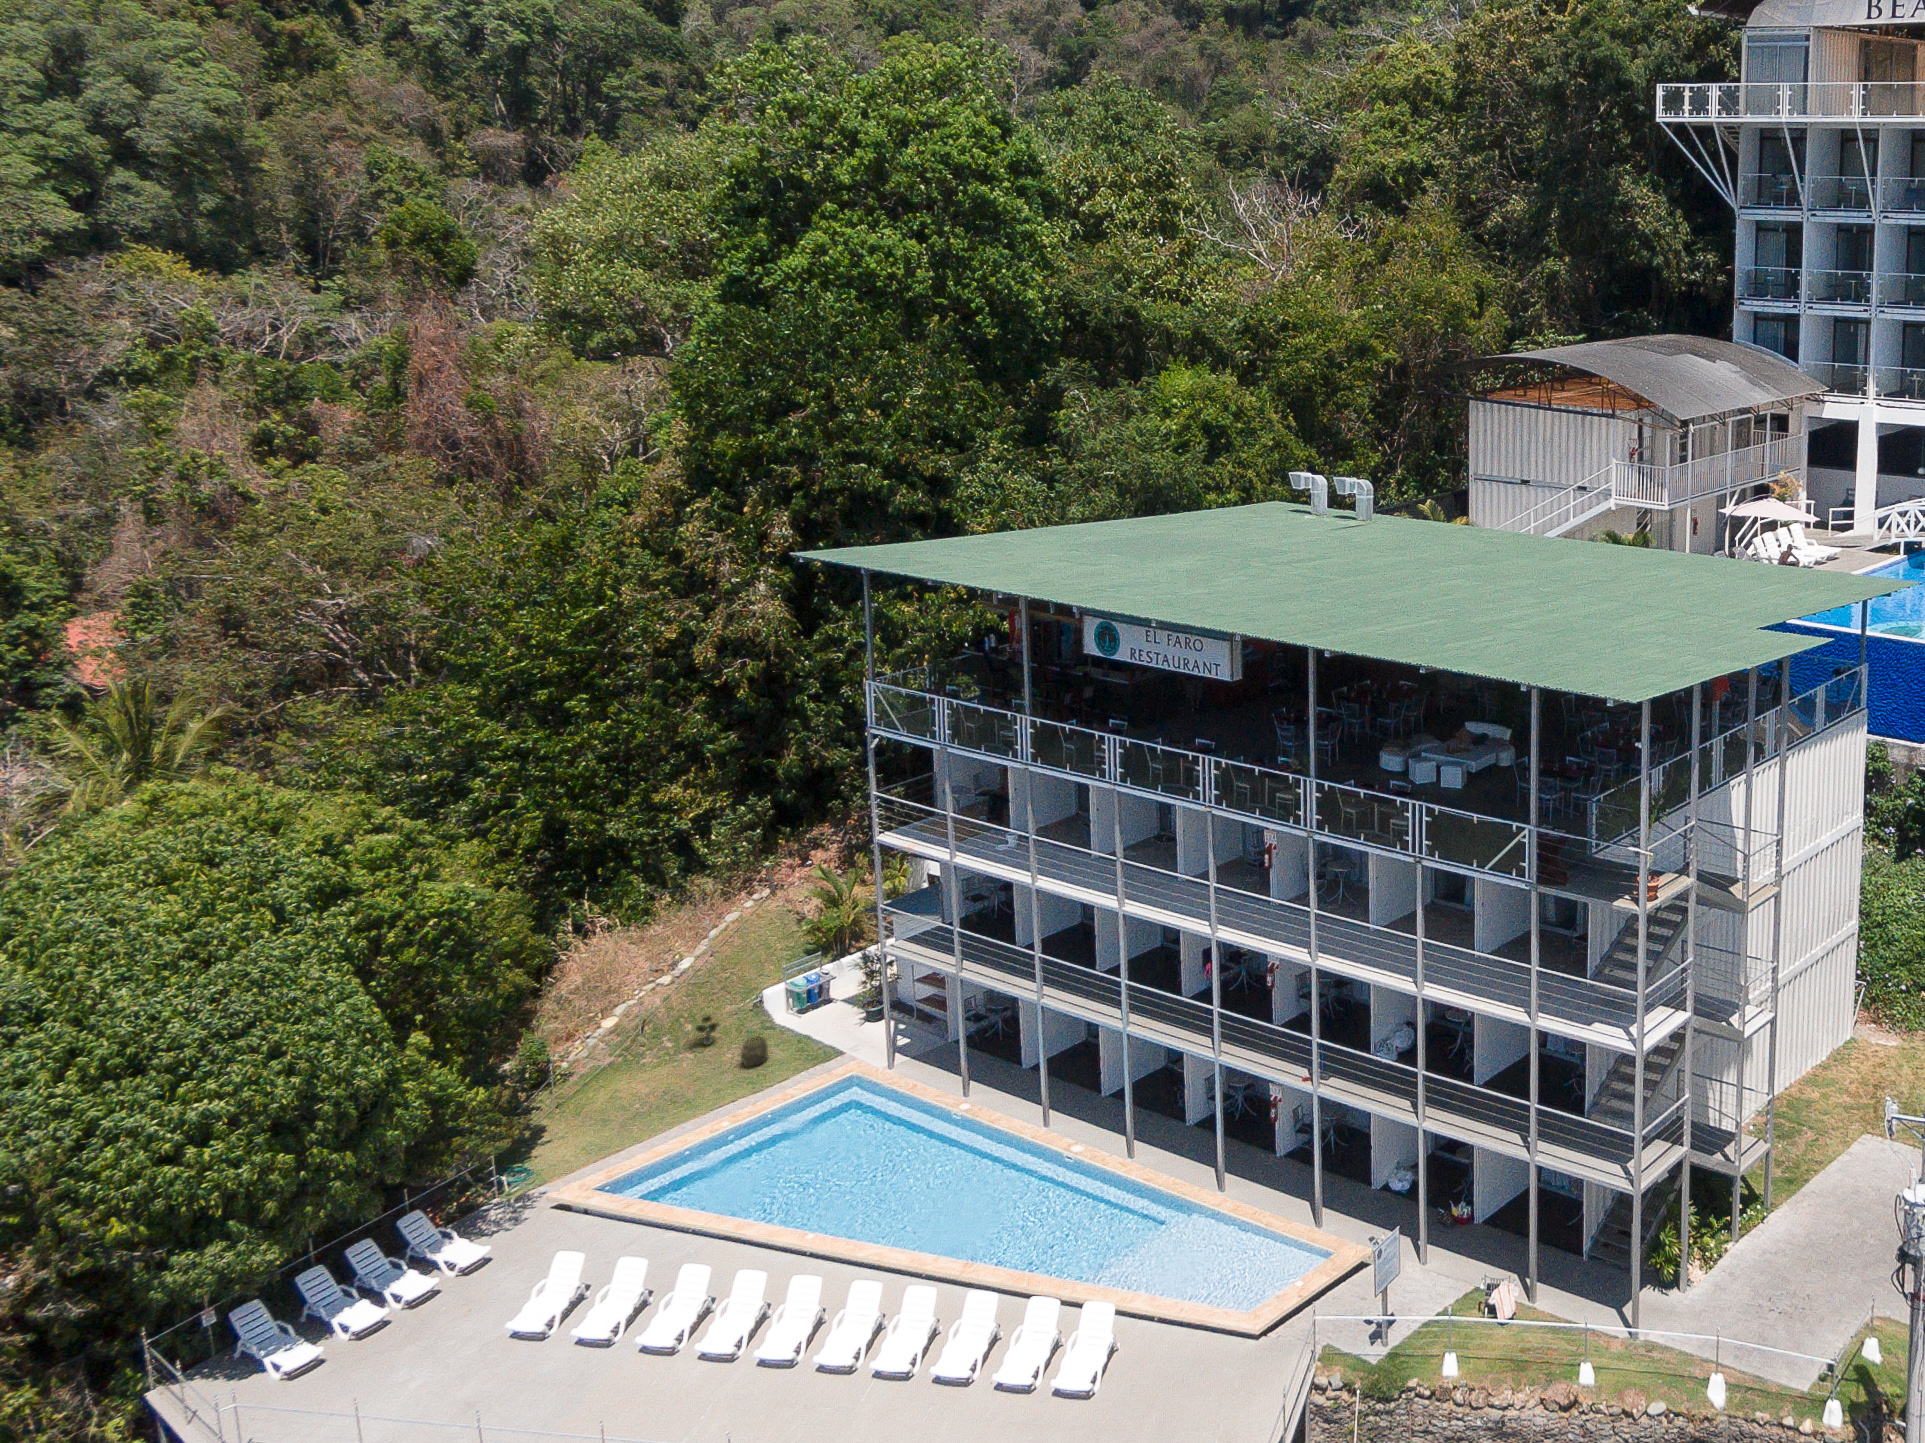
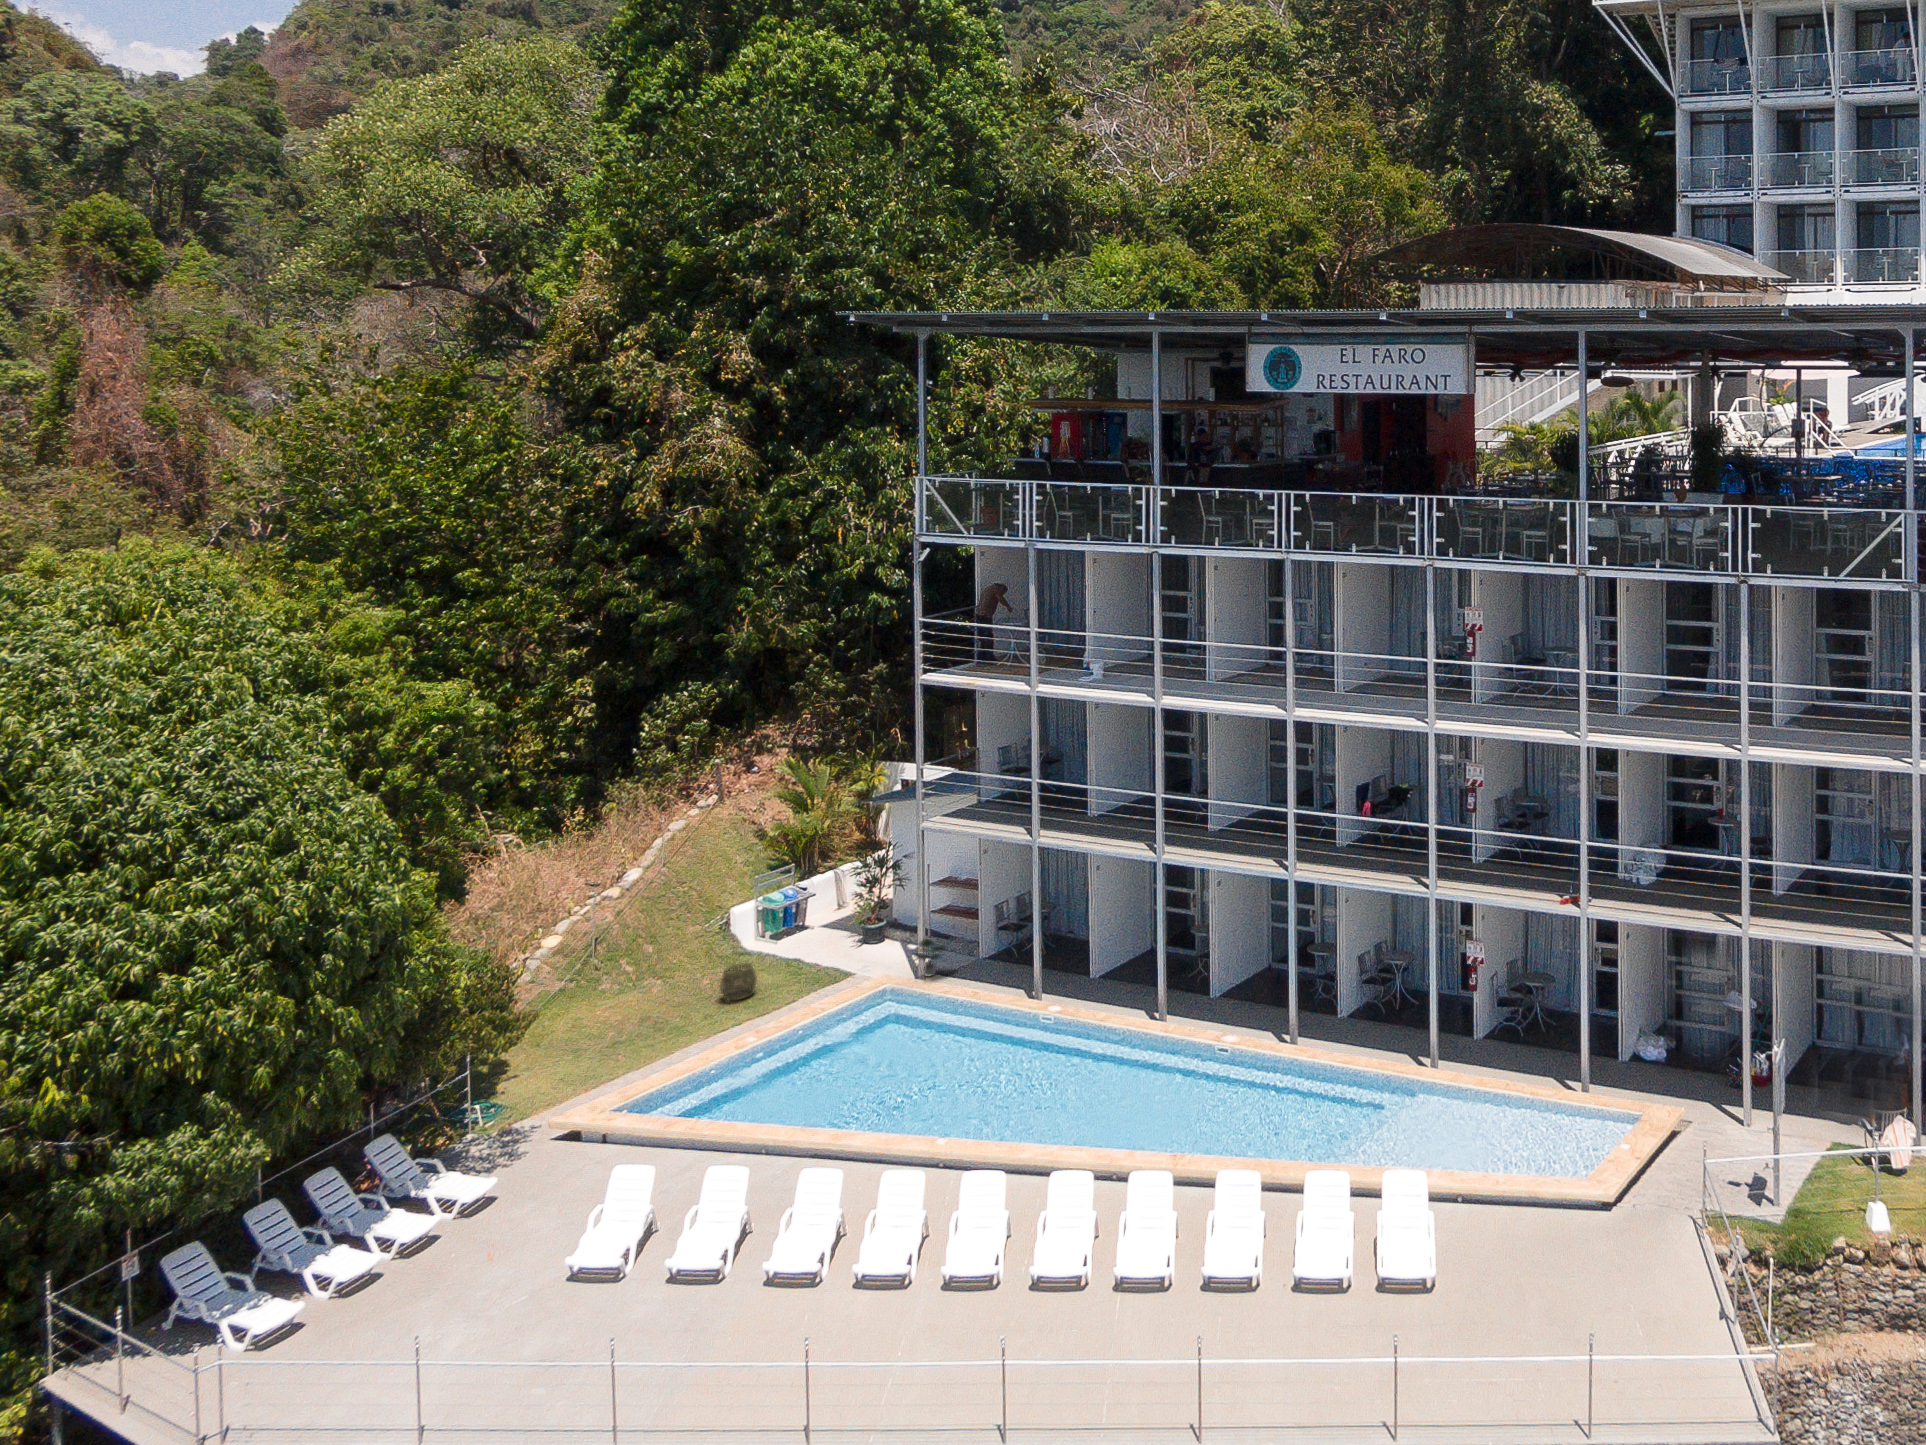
potted plant: present [696,1016,719,1045] -> present [914,939,946,977]

